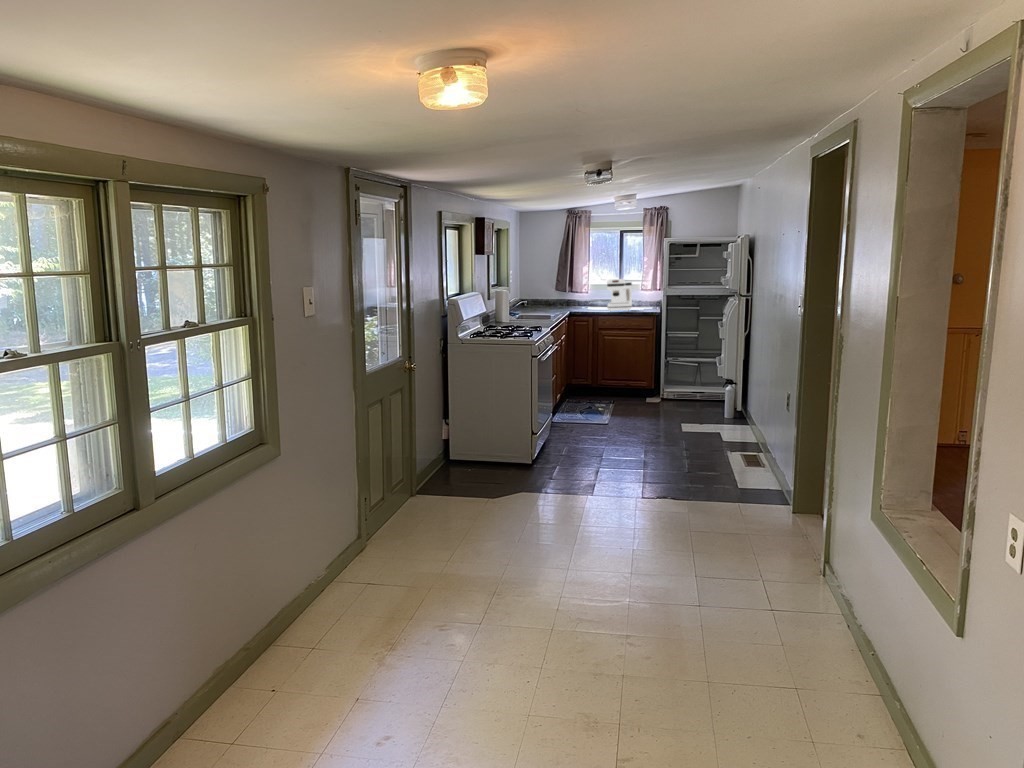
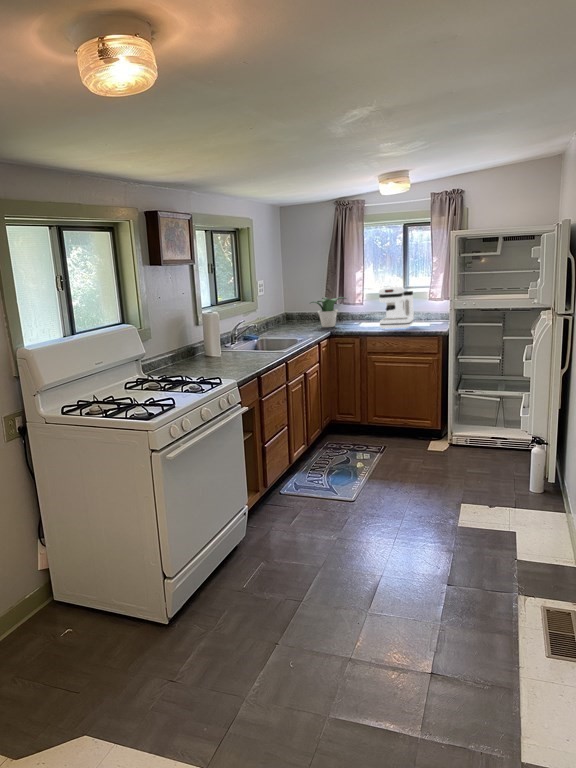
potted plant: none [549,286,579,310] -> present [311,297,346,327]

